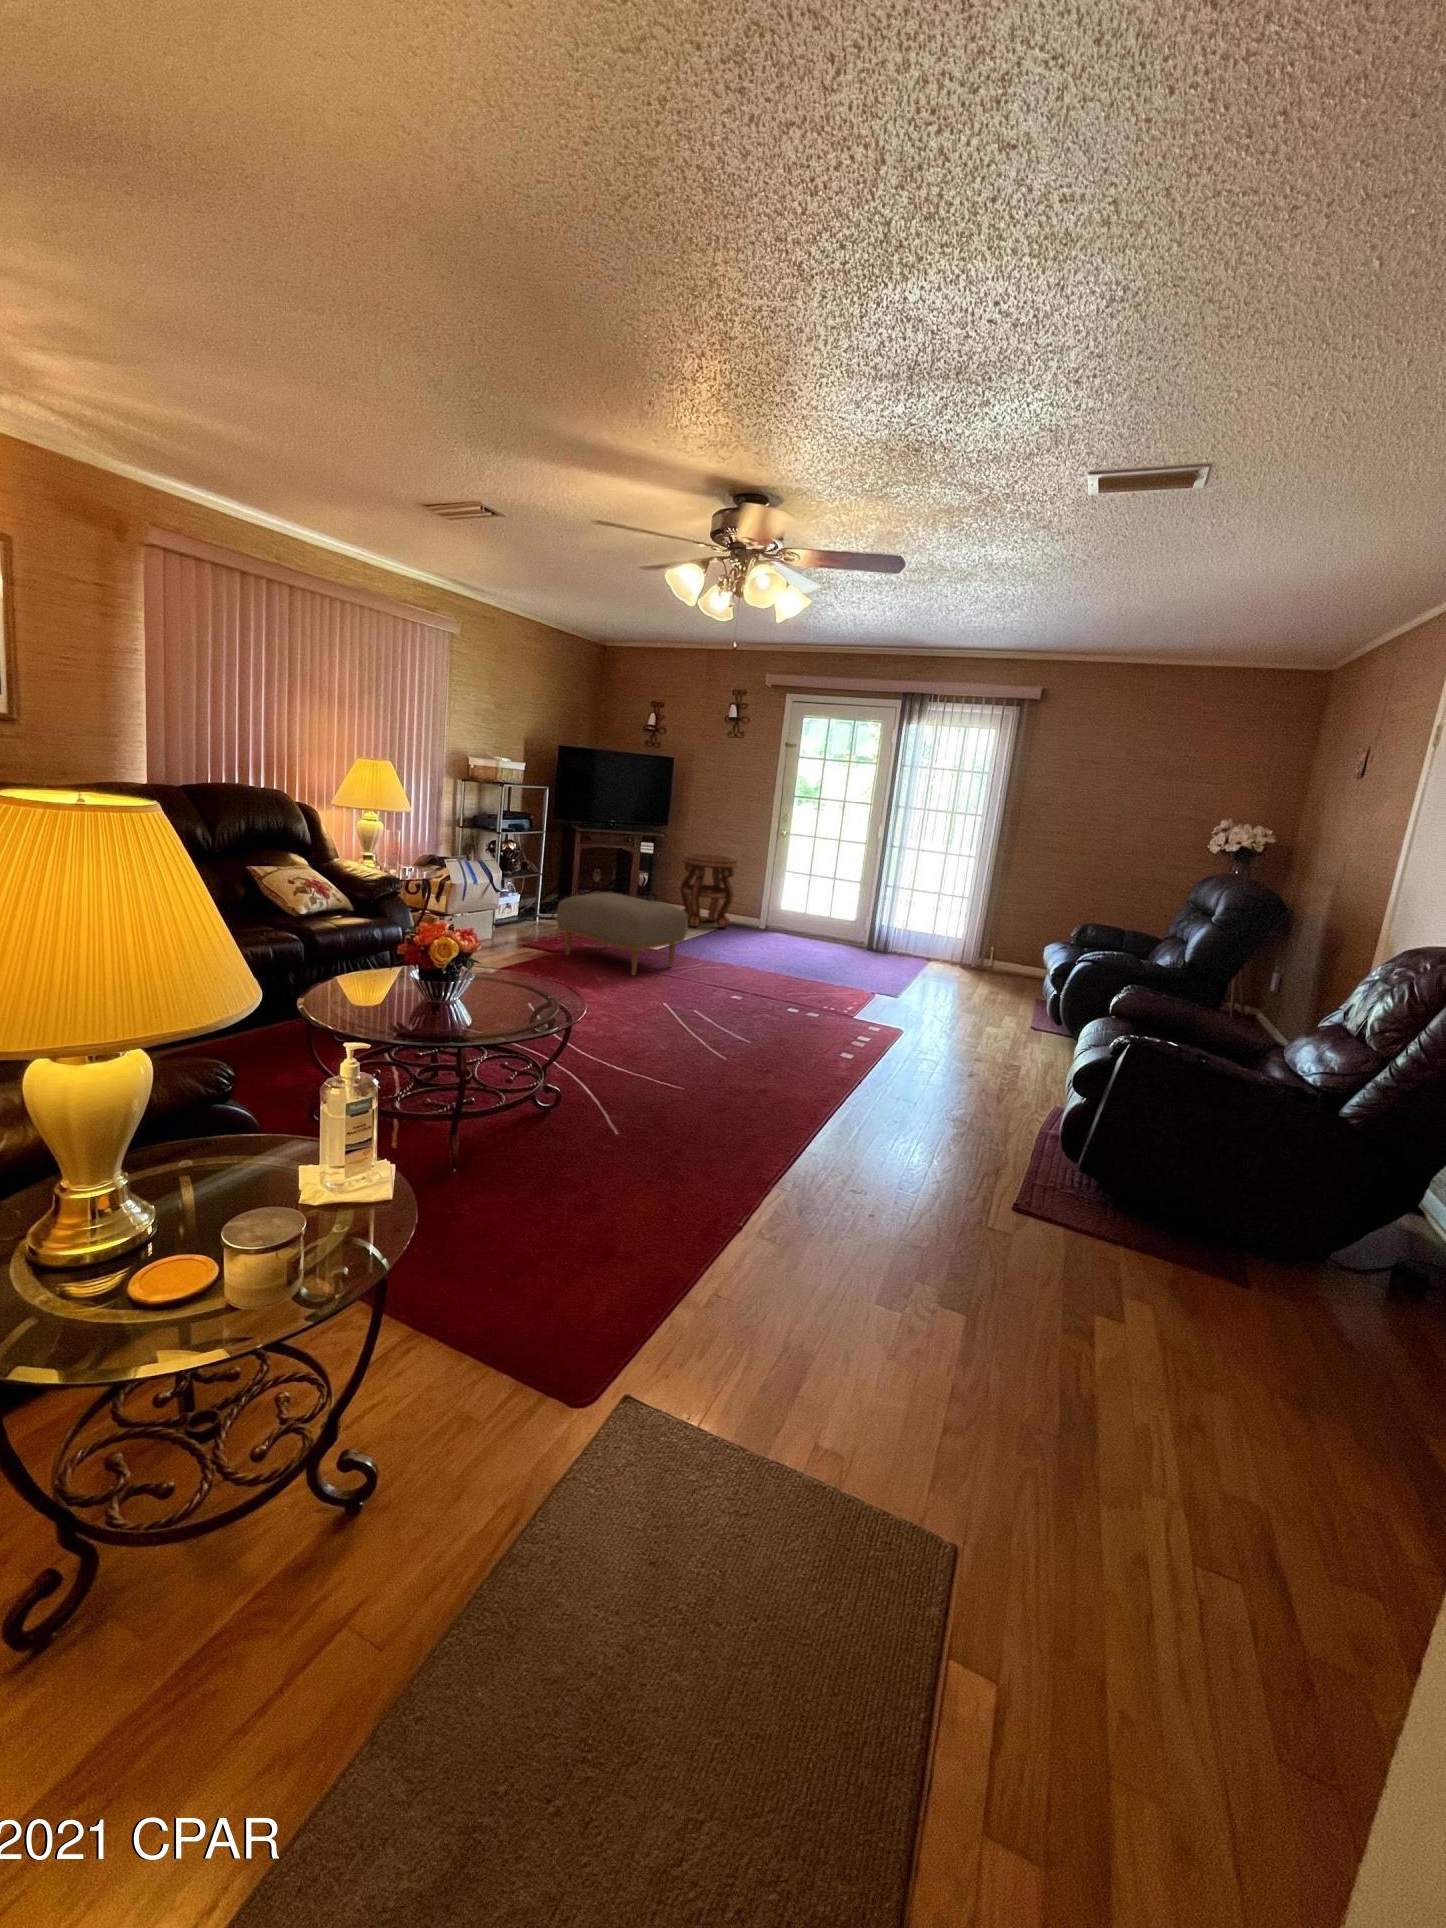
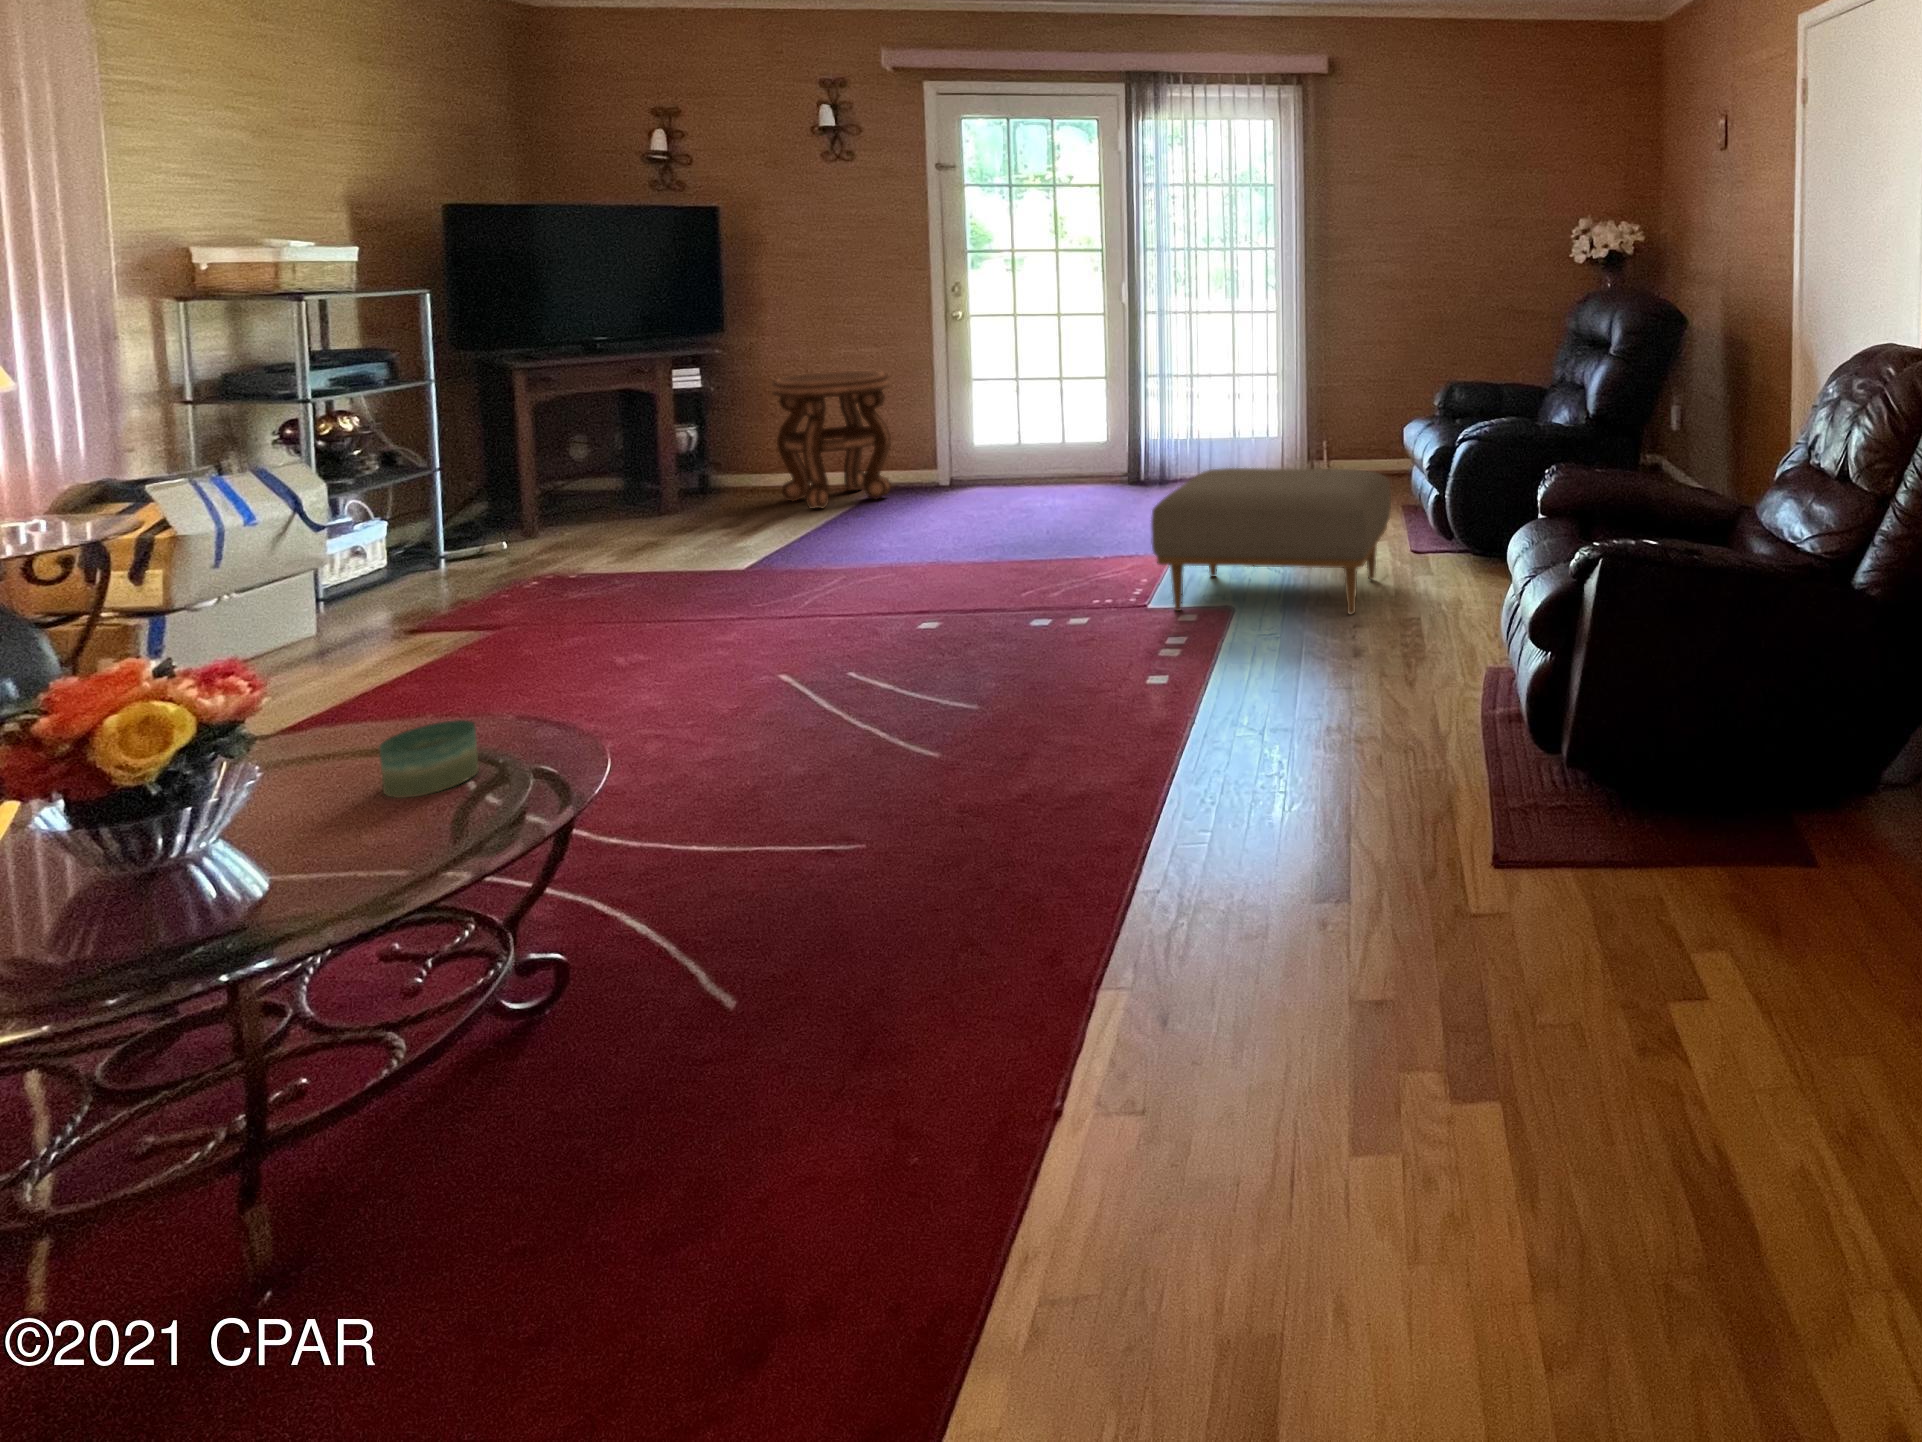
ottoman: present [557,892,688,976] -> present [1151,468,1391,614]
candle: none [517,979,548,1007] -> present [380,720,479,798]

